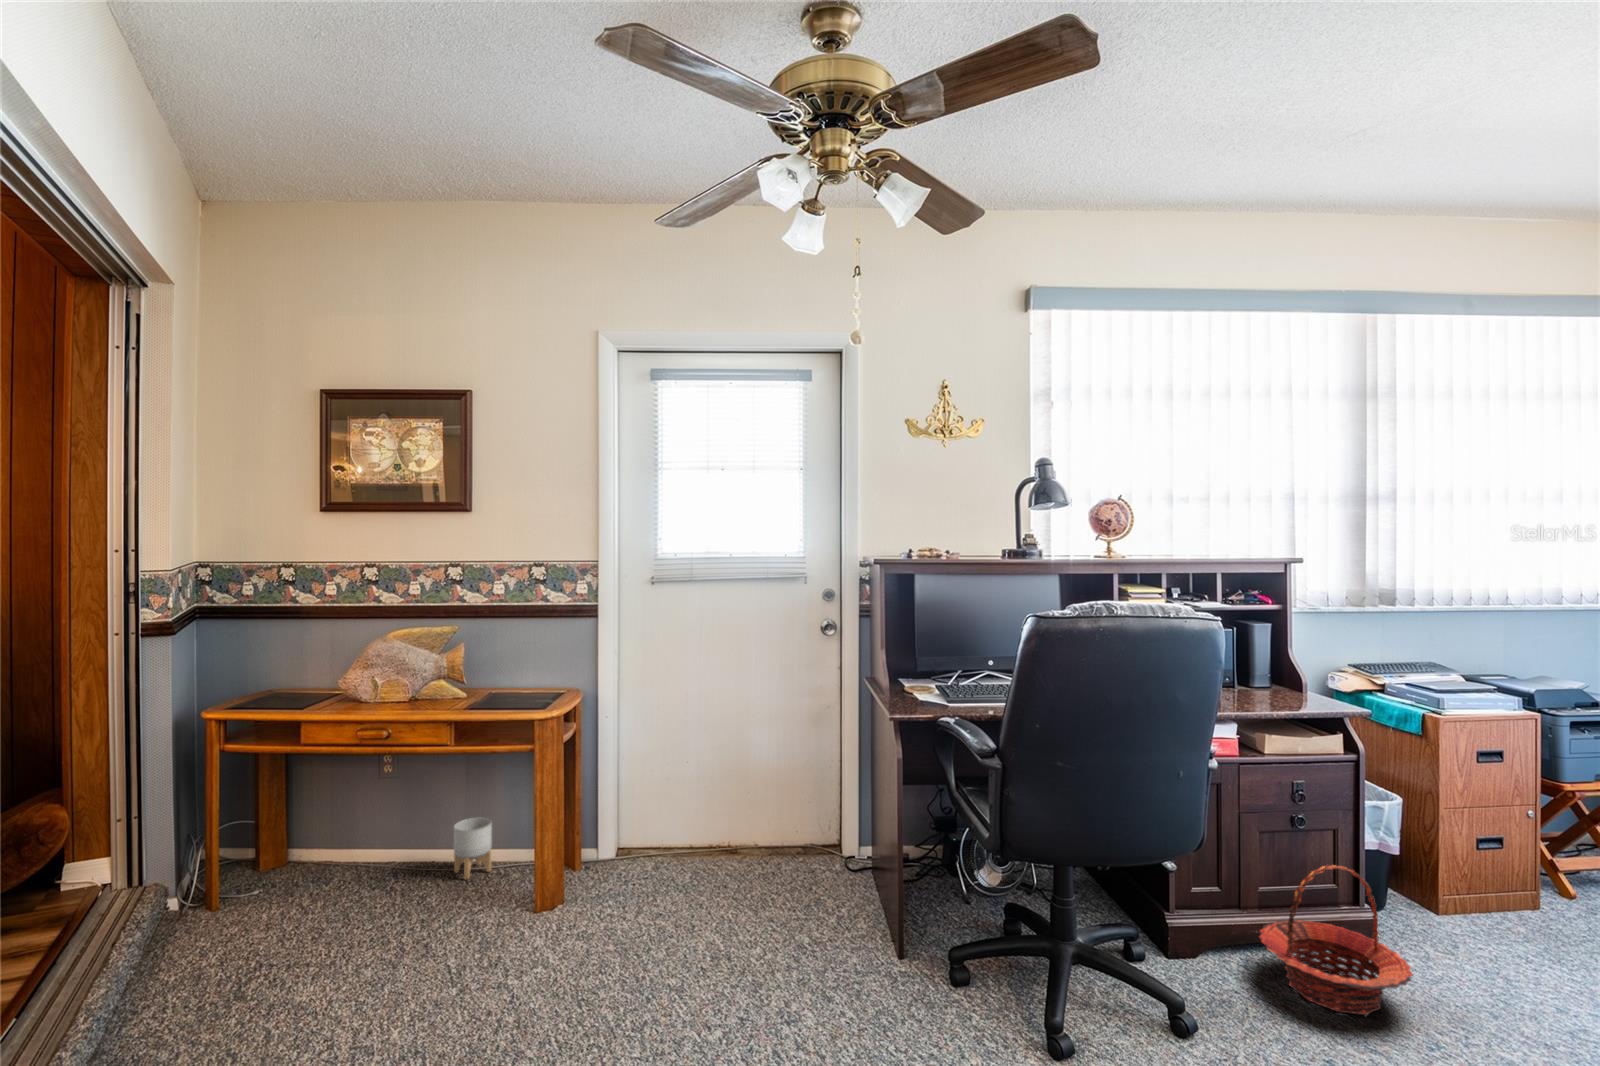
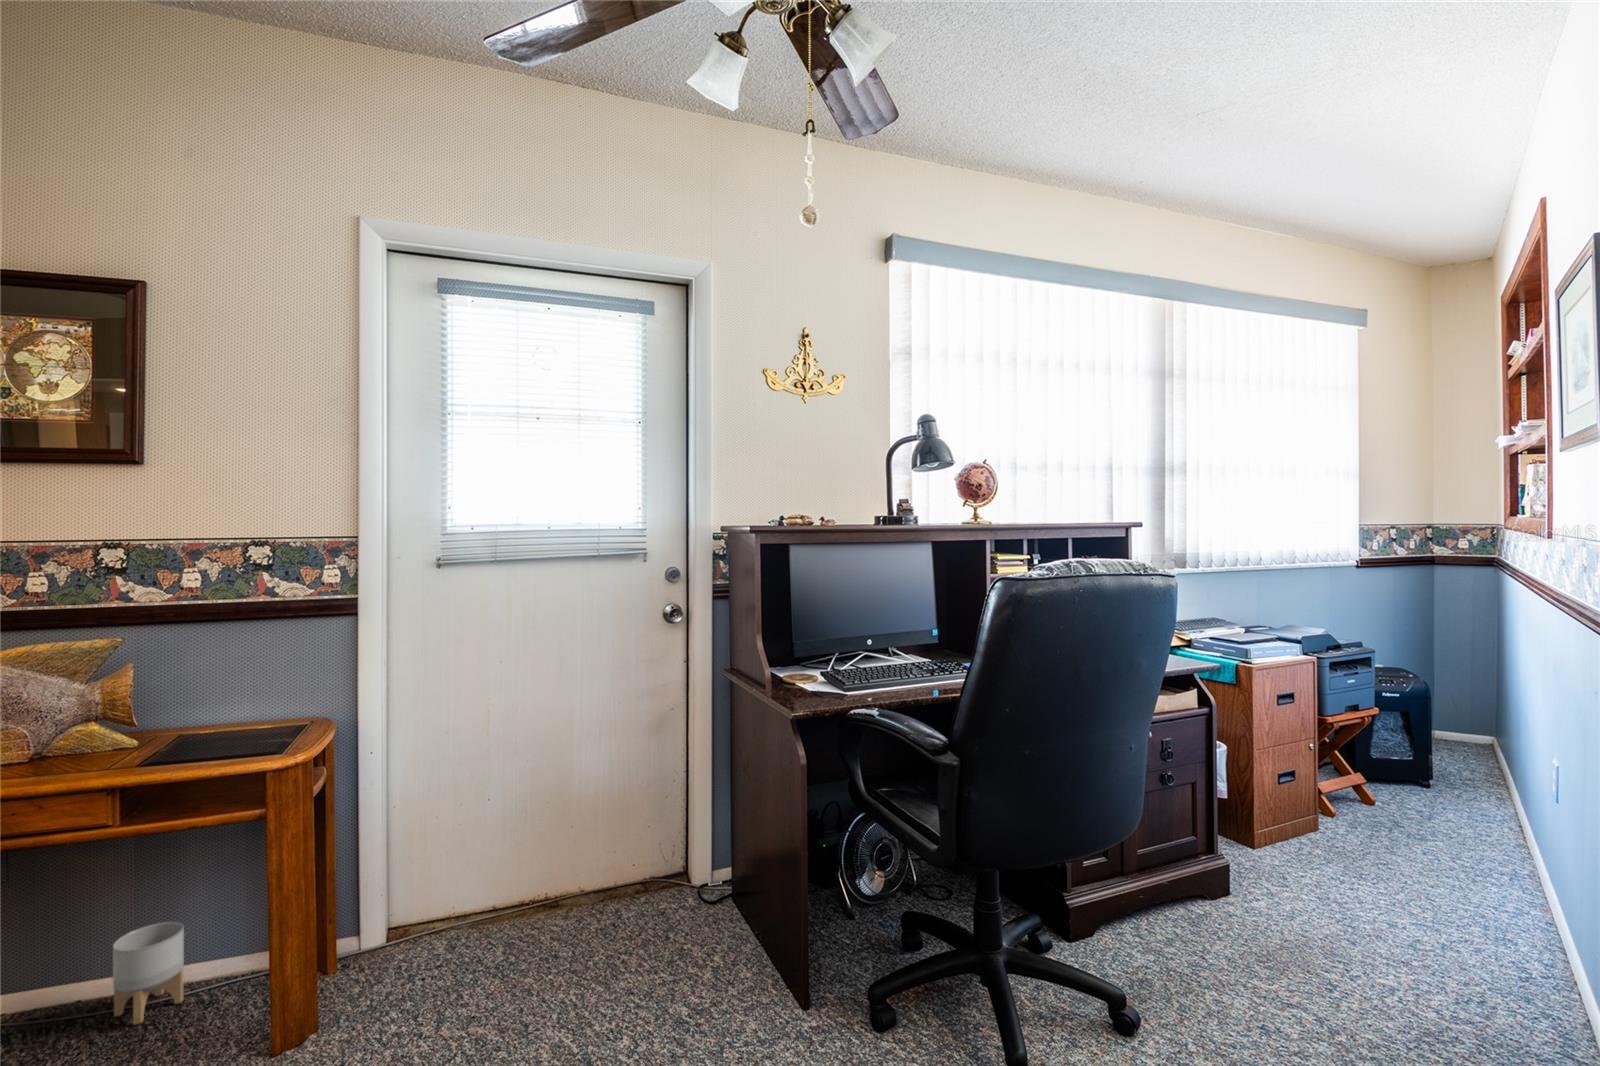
basket: present [1260,866,1413,1015] -> none [1153,820,1299,969]

